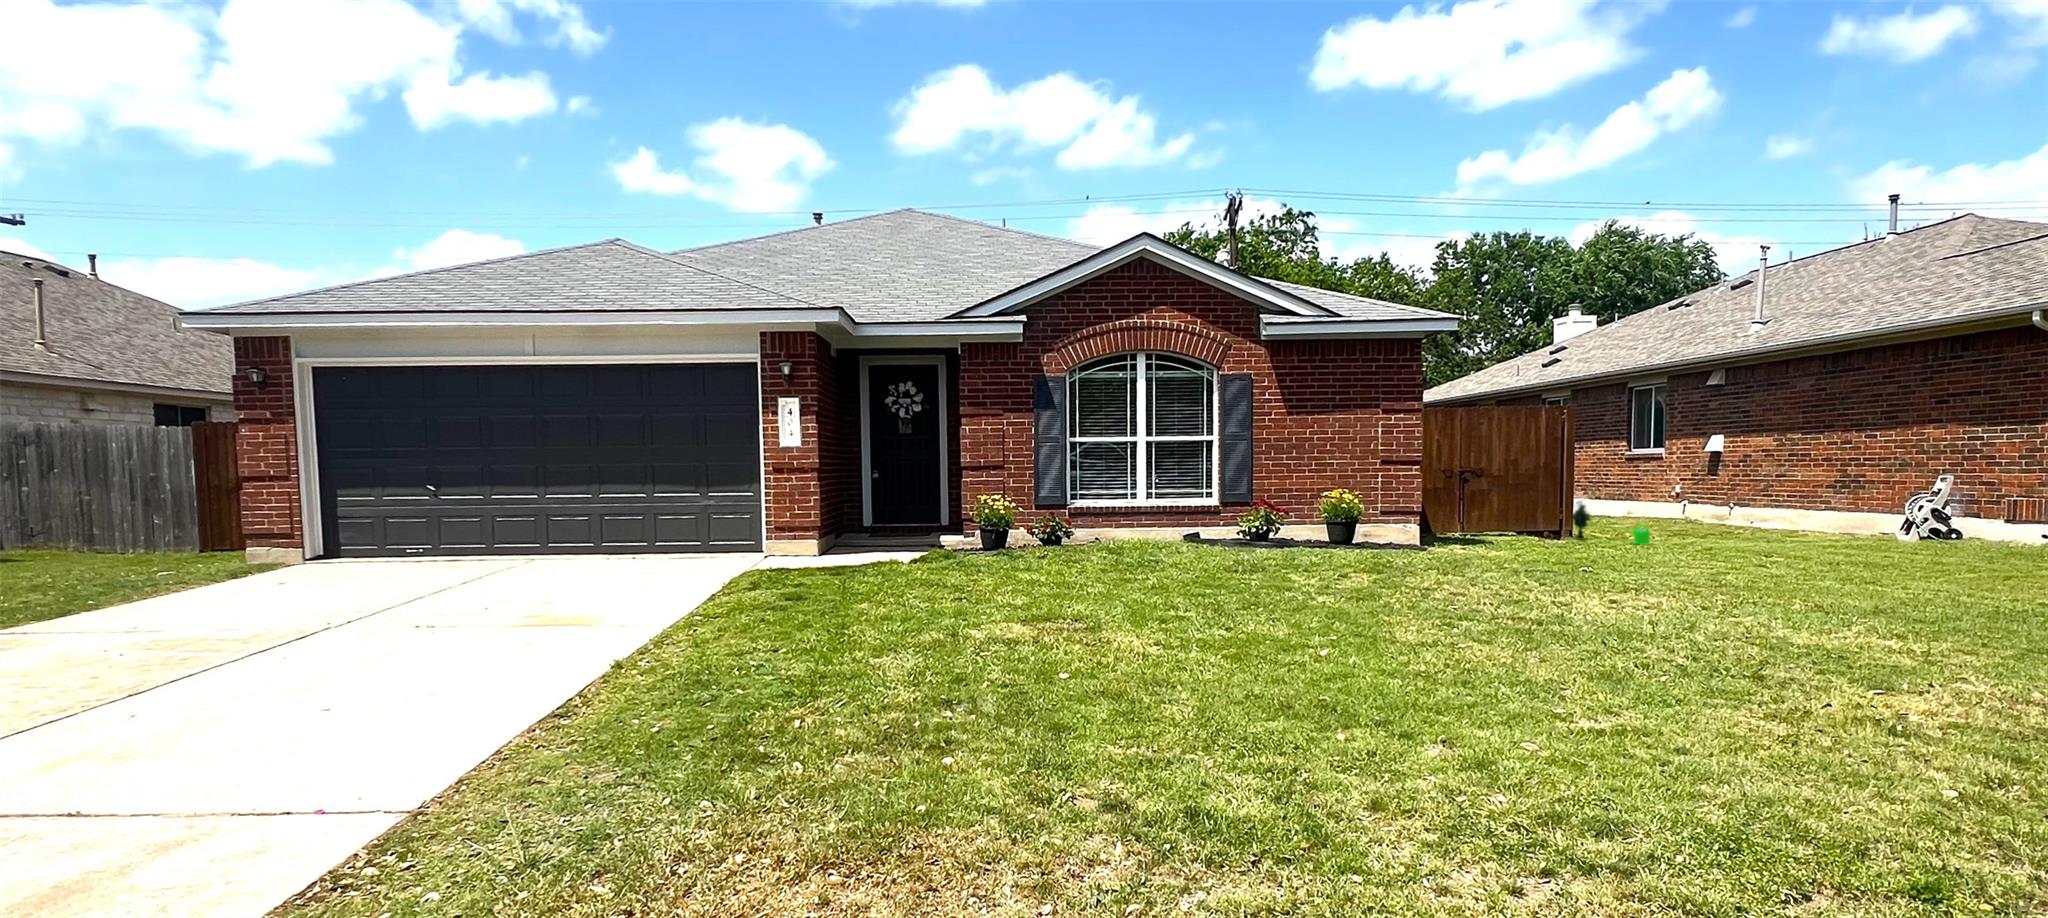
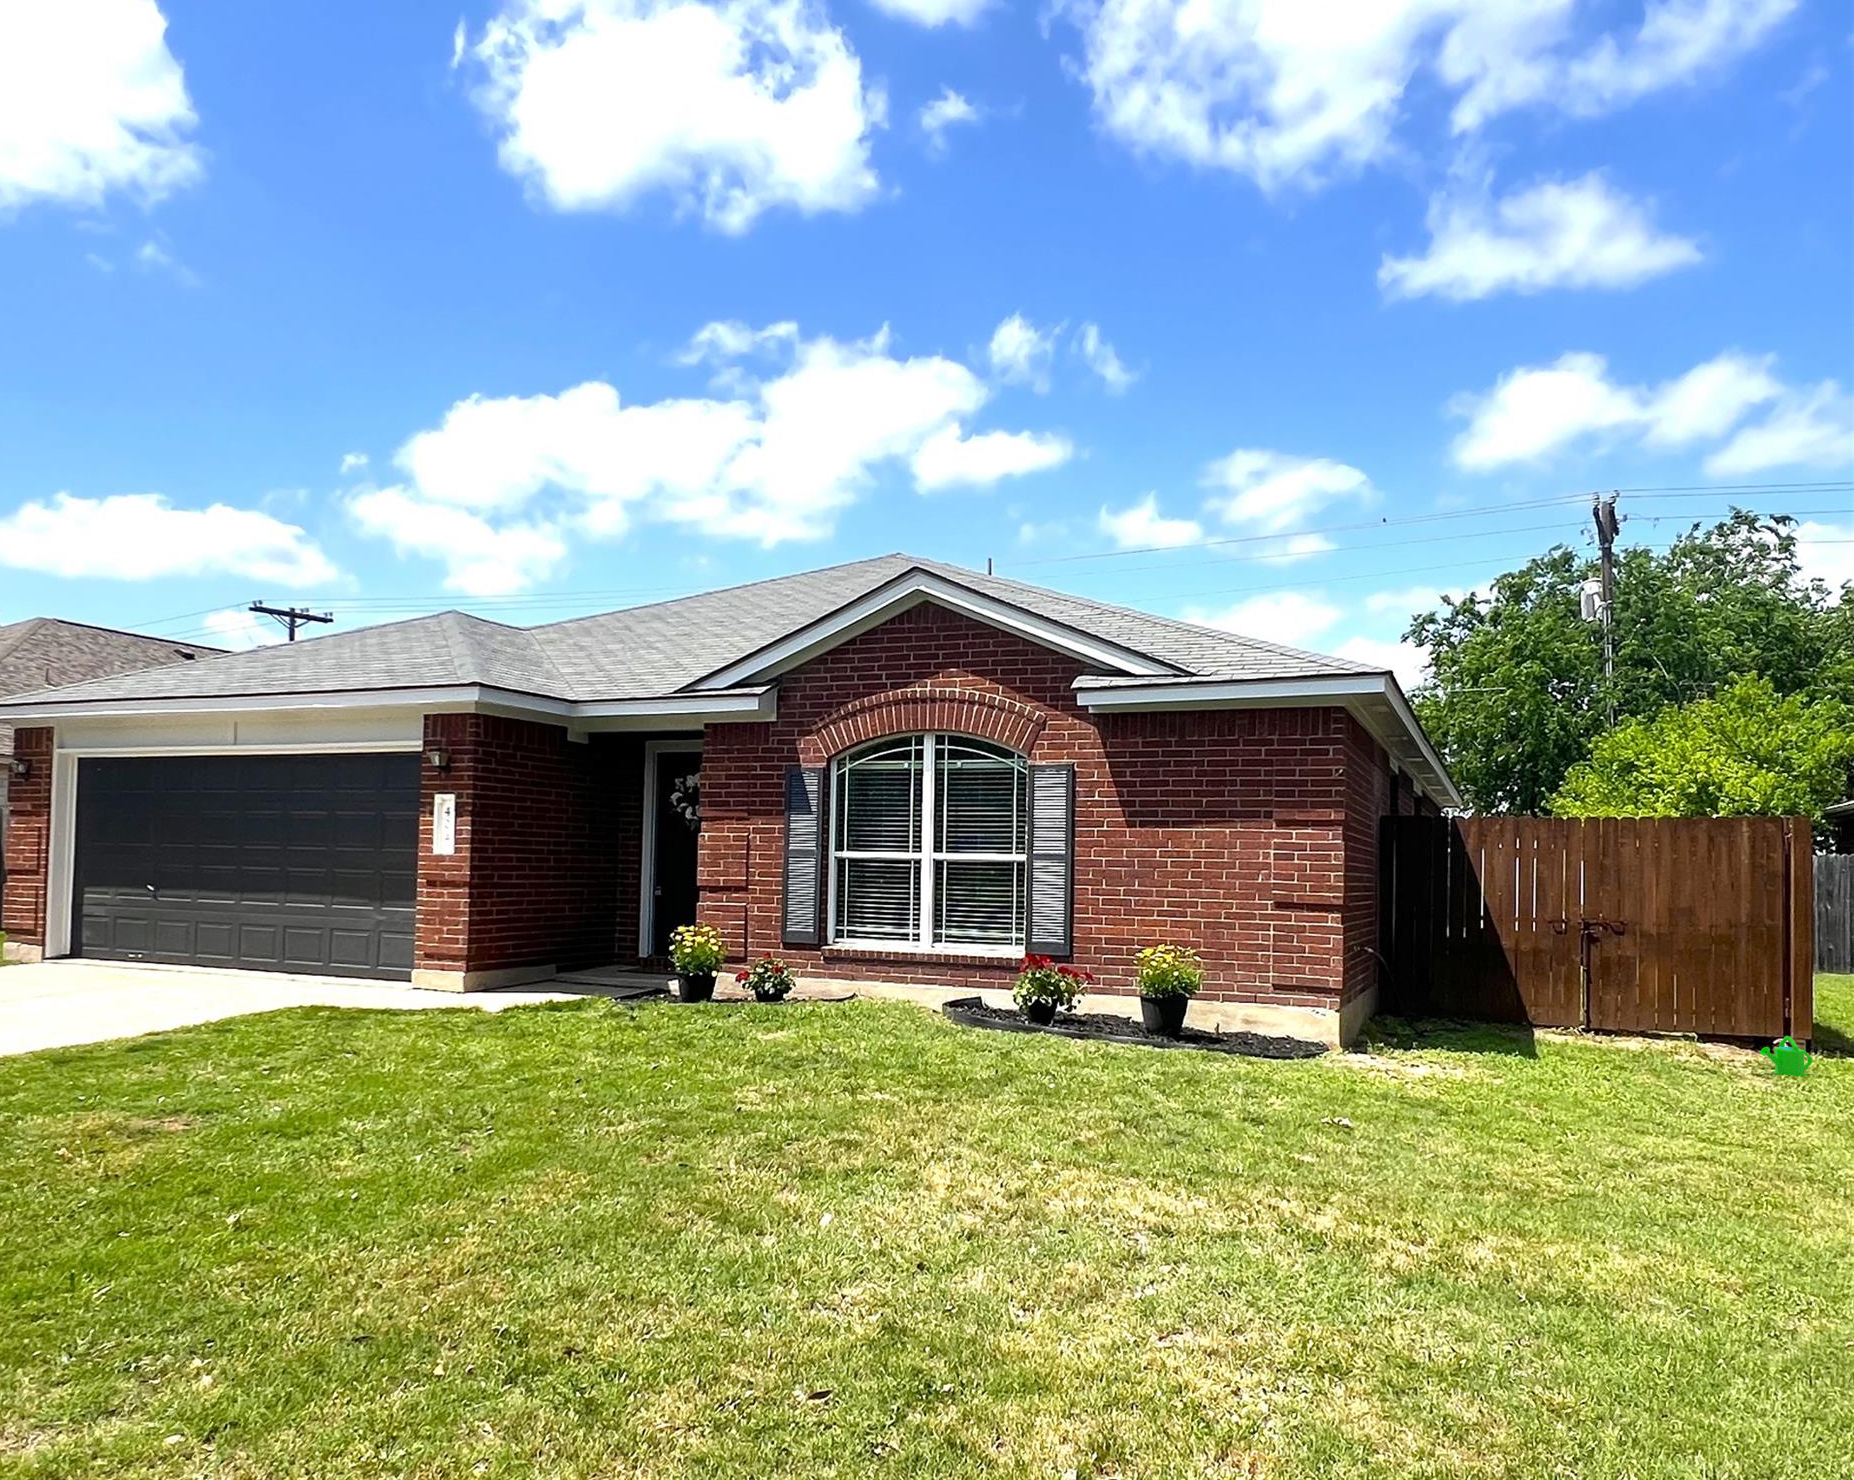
decorative plant: present [1571,502,1590,540] -> none [1691,987,1732,1058]

